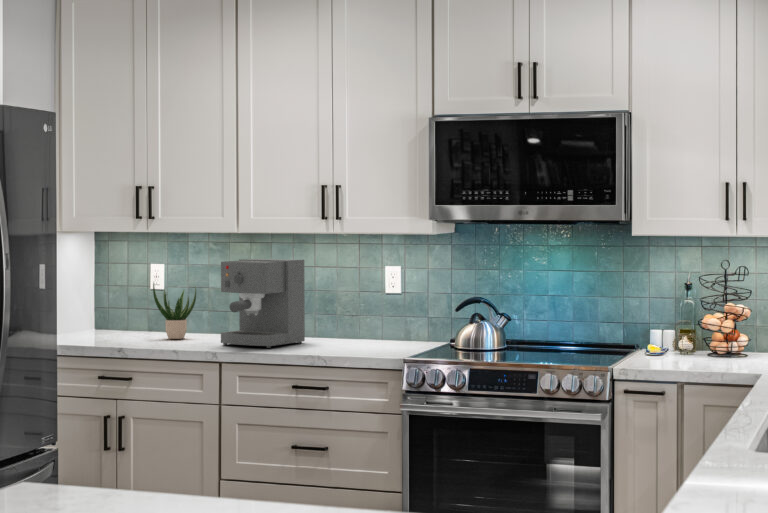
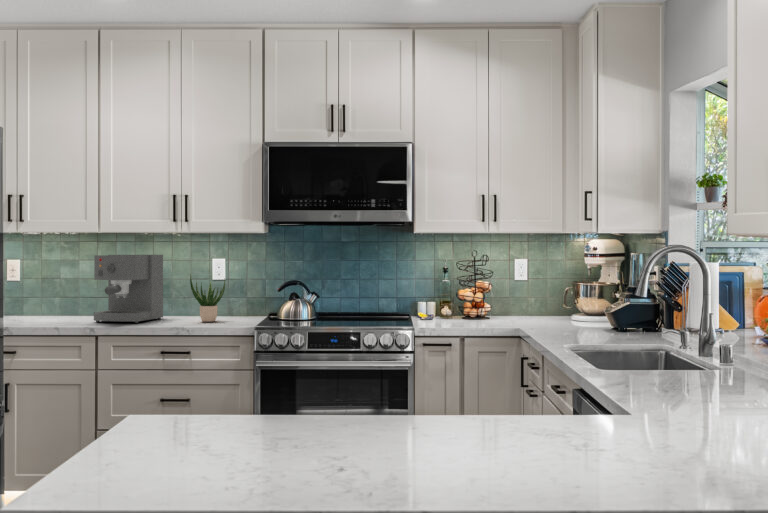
potted plant: present [153,283,196,339] -> present [190,276,225,322]

